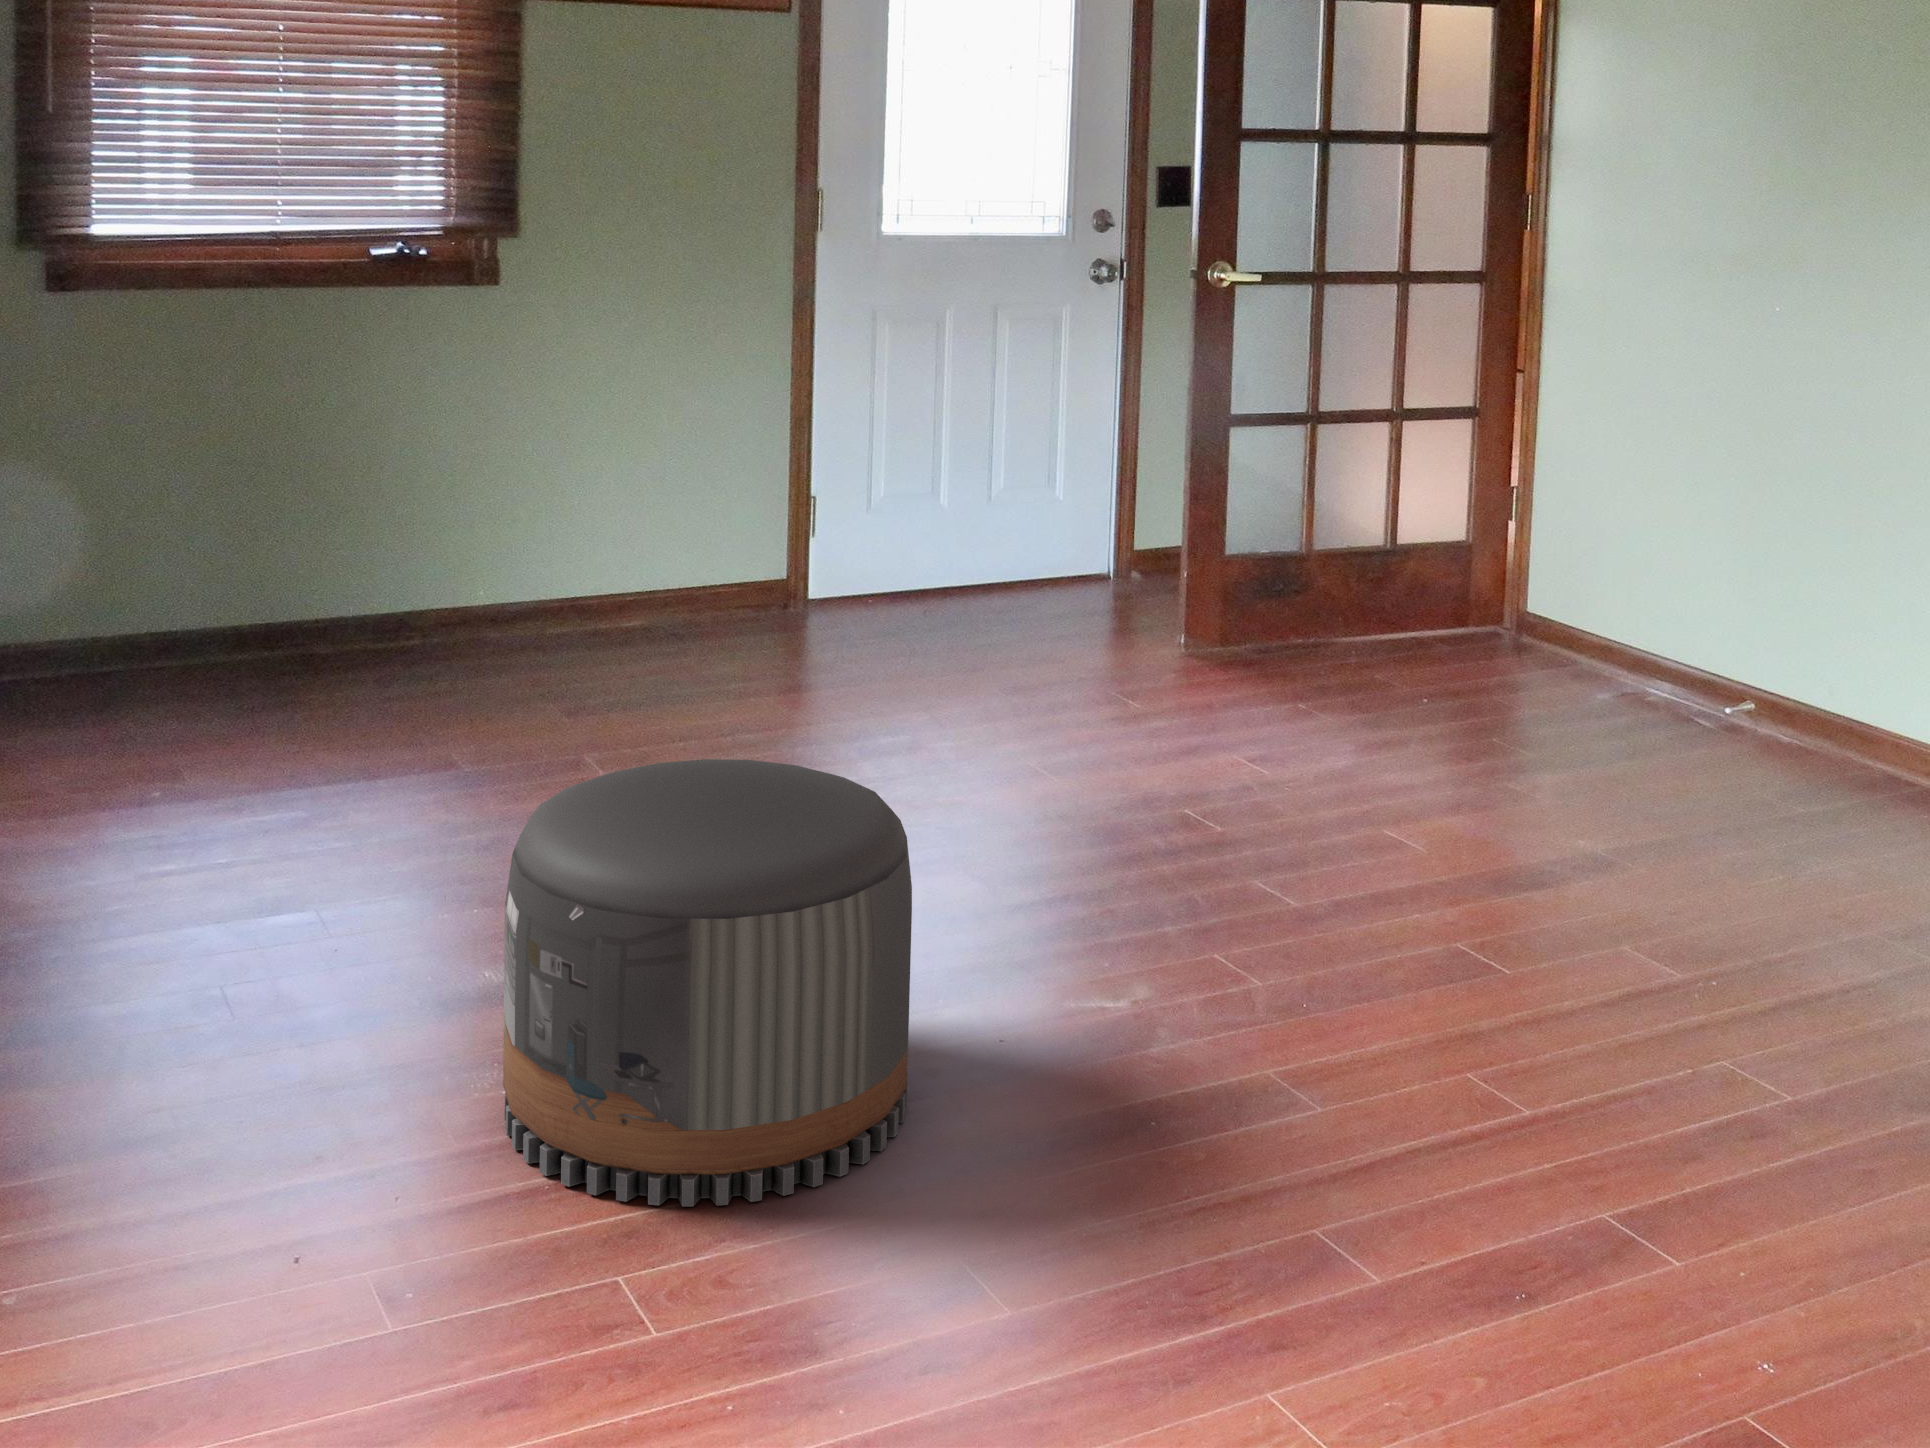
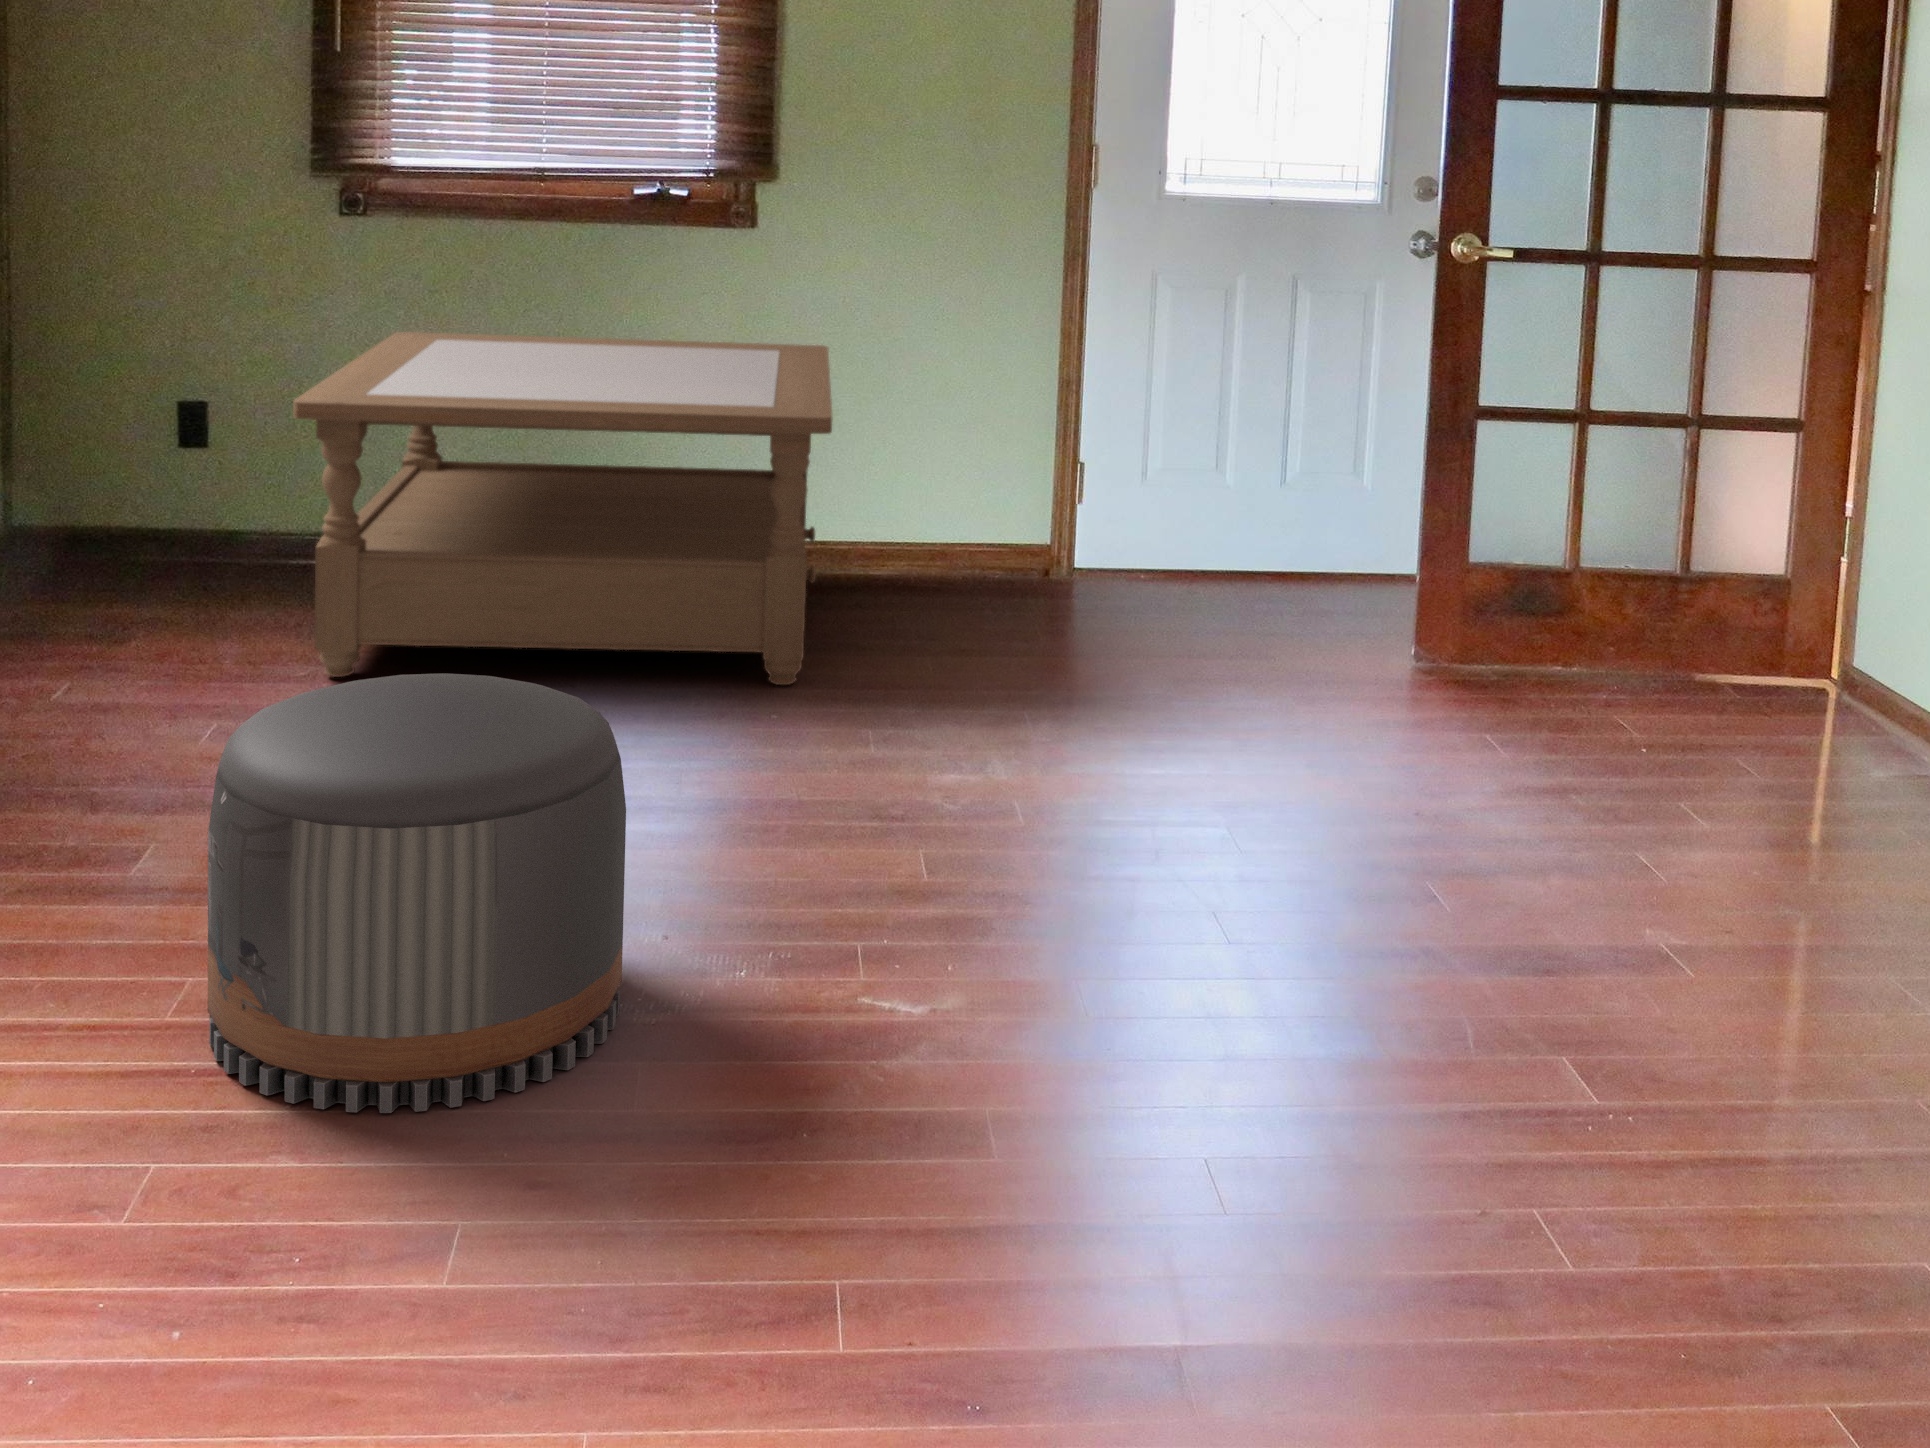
coffee table: none [111,404,729,805] -> present [293,332,832,685]

